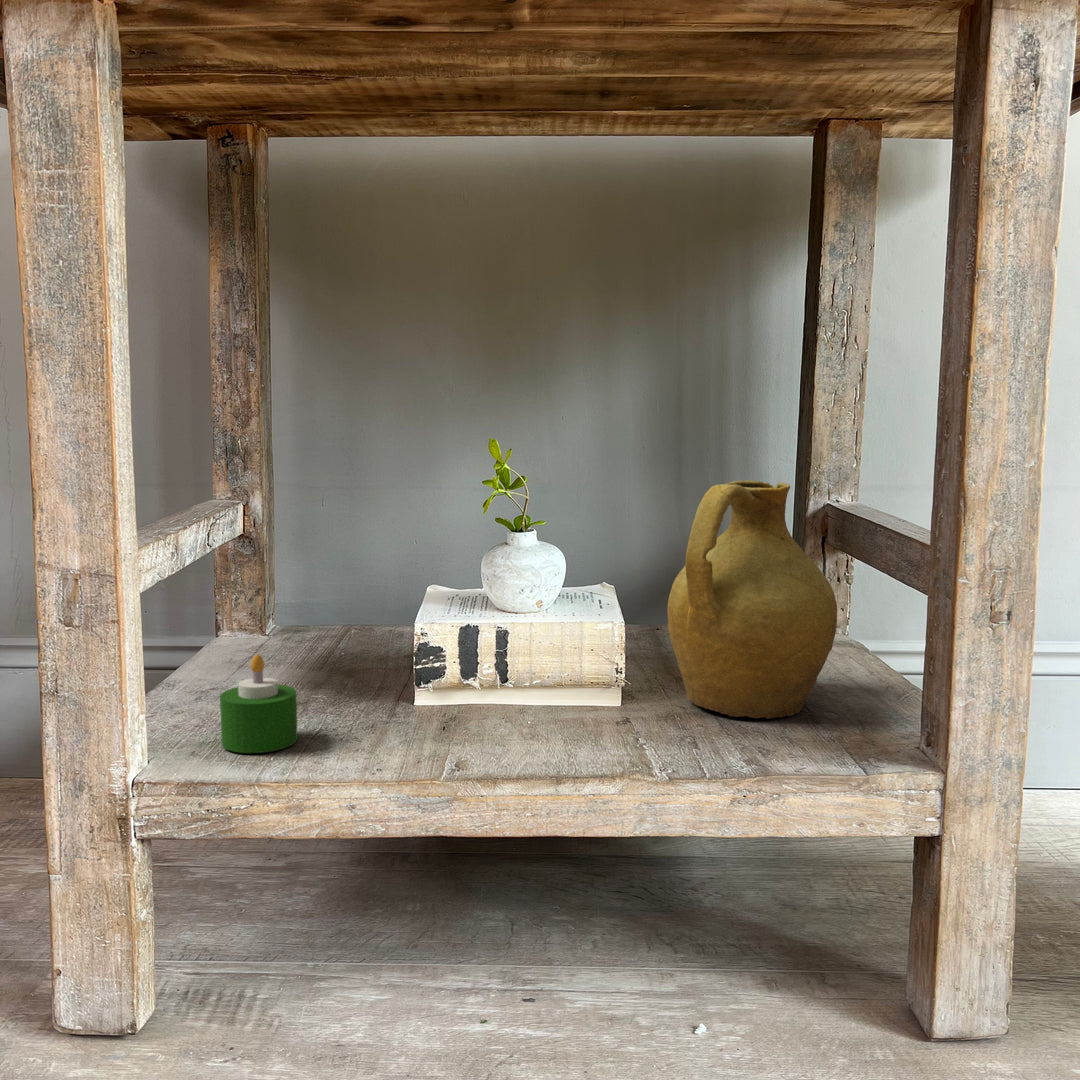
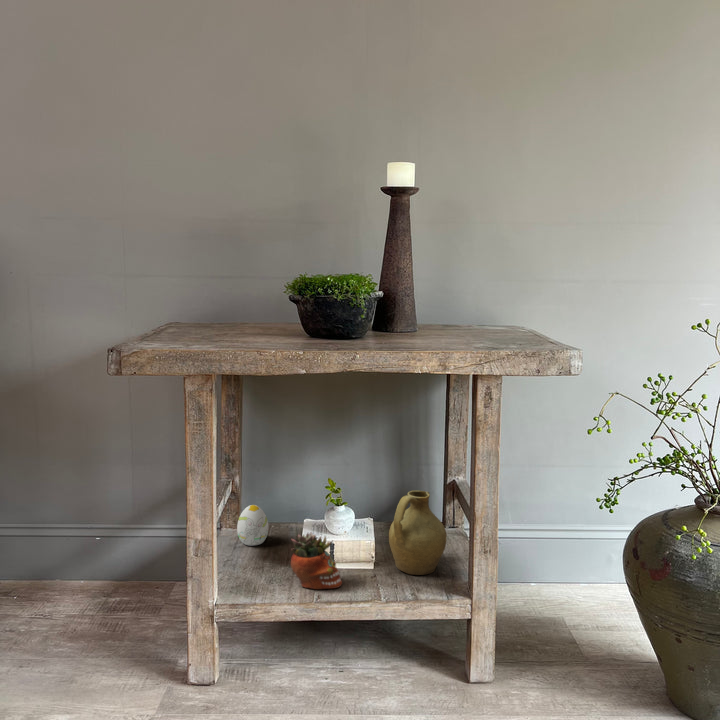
decorative egg: none [252,555,337,661] -> present [237,505,269,546]
succulent planter: none [376,581,532,747] -> present [291,532,342,589]
candle: present [220,654,297,753] -> none [239,558,264,592]

